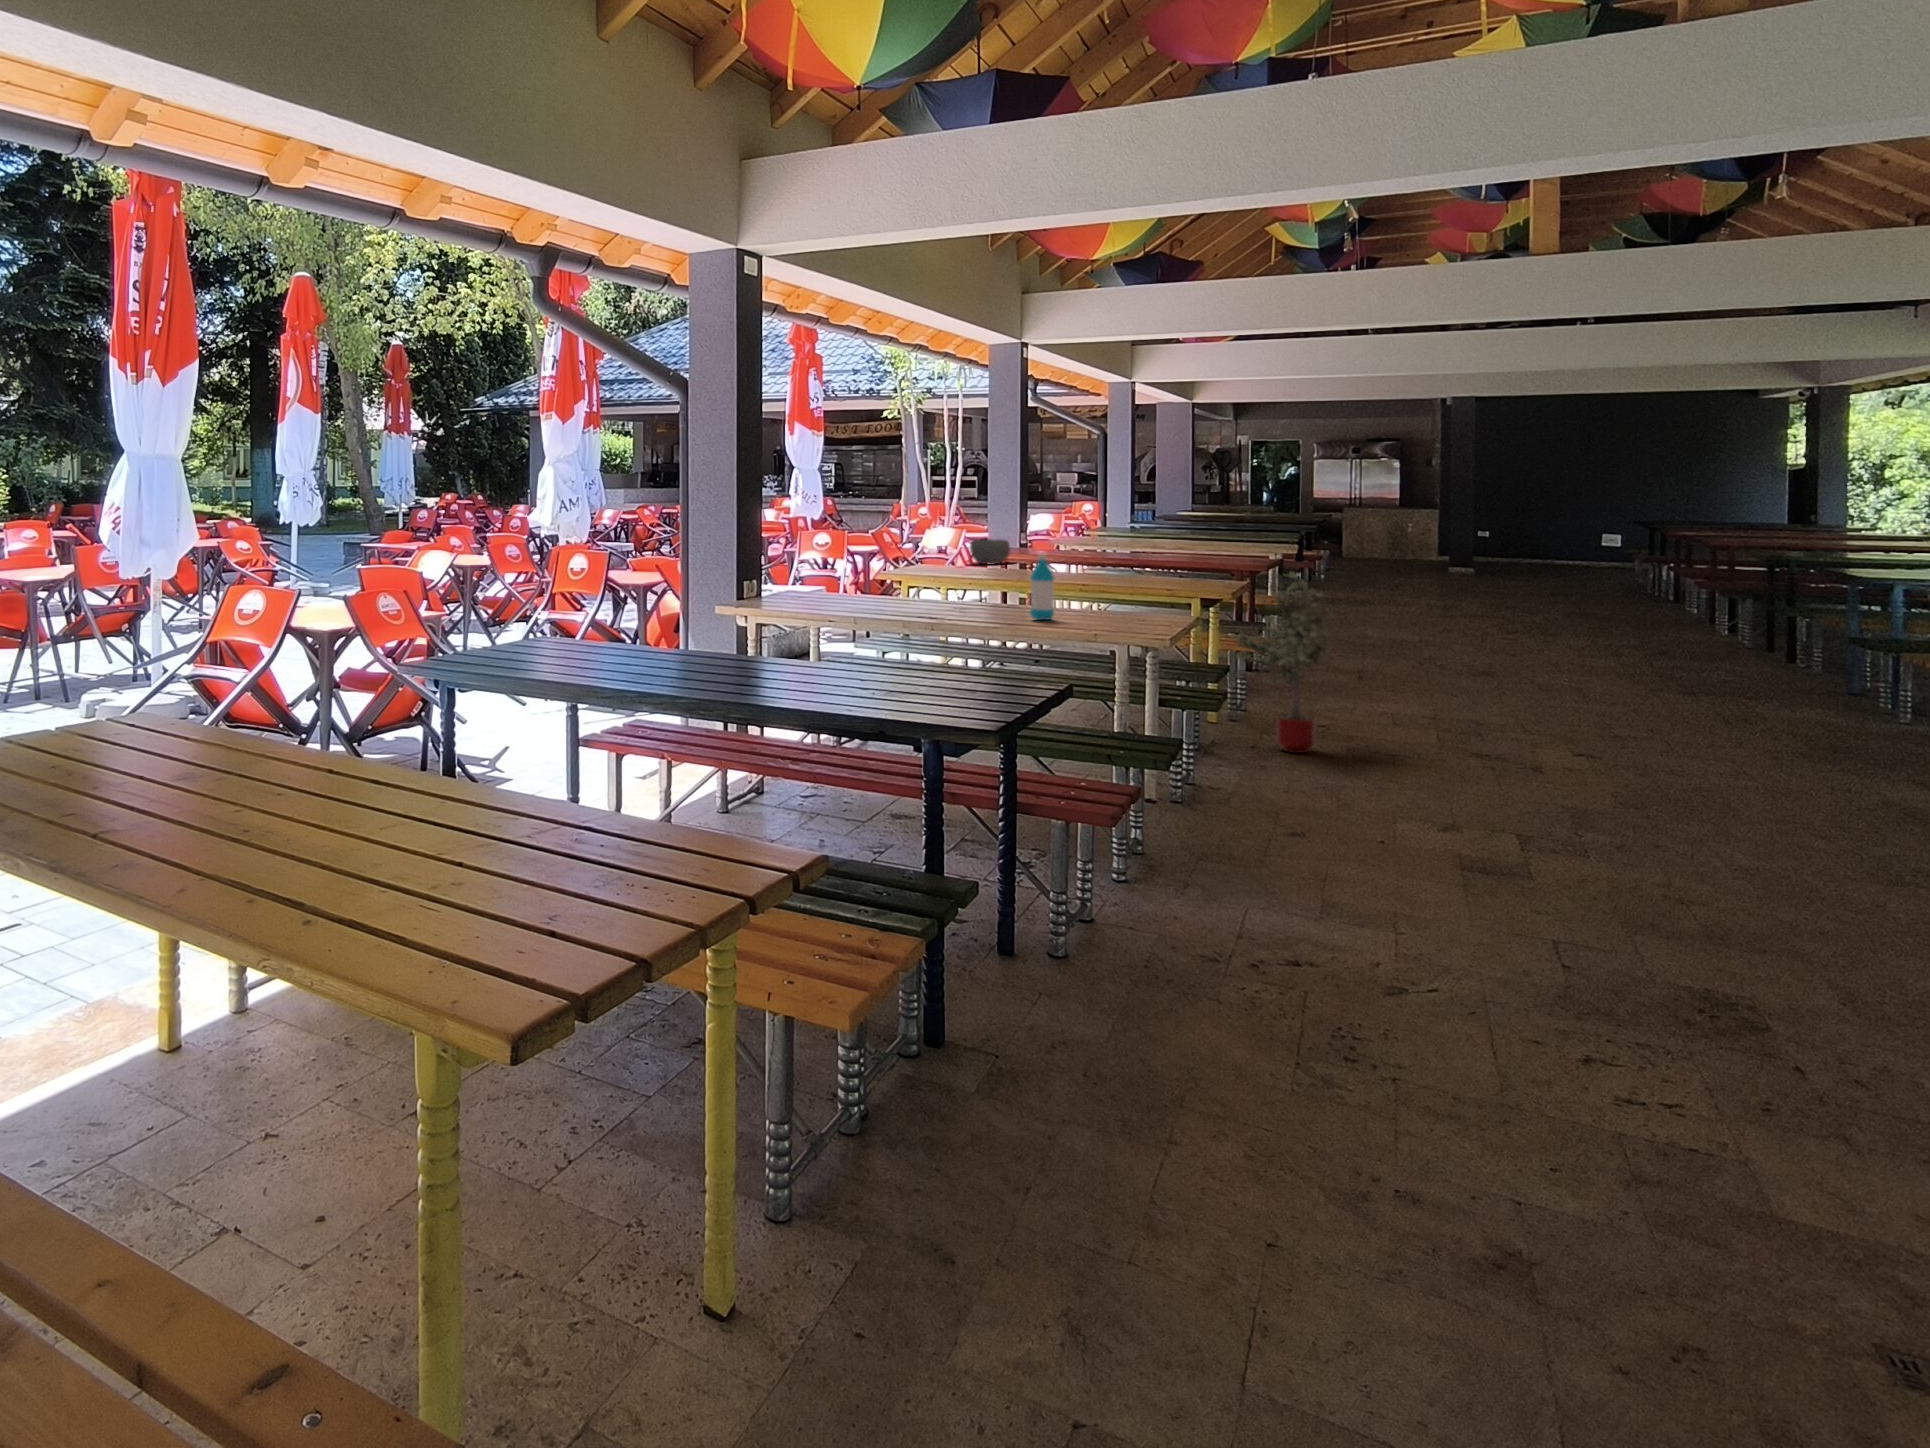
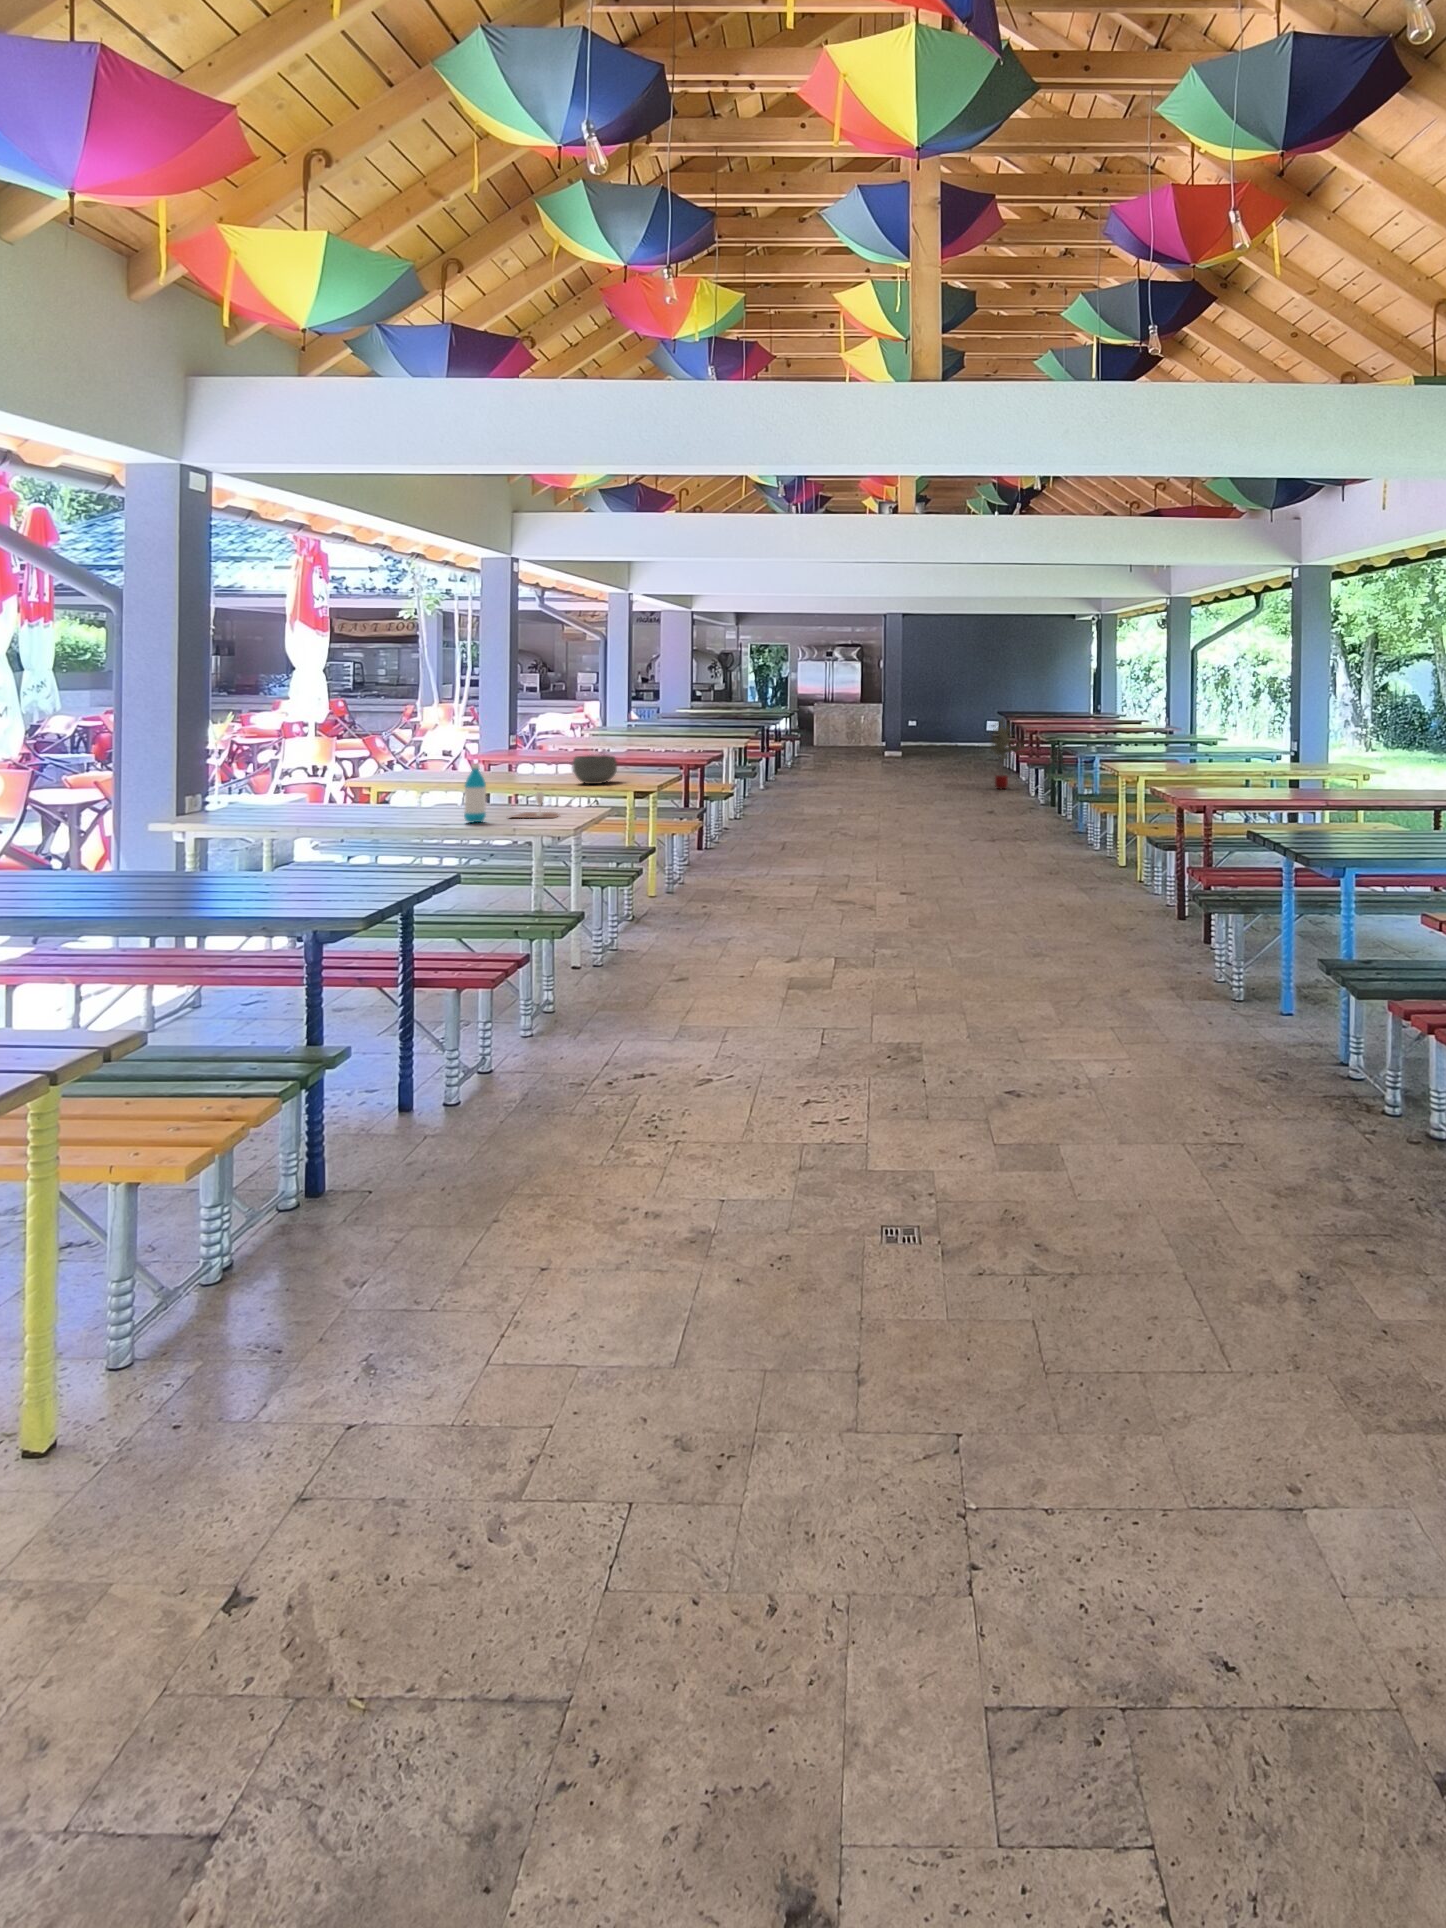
bowl: present [970,539,1010,564] -> present [573,755,617,784]
potted tree: present [1234,572,1334,753] -> present [990,719,1024,789]
wine glass: none [1076,589,1151,620] -> present [514,792,560,818]

